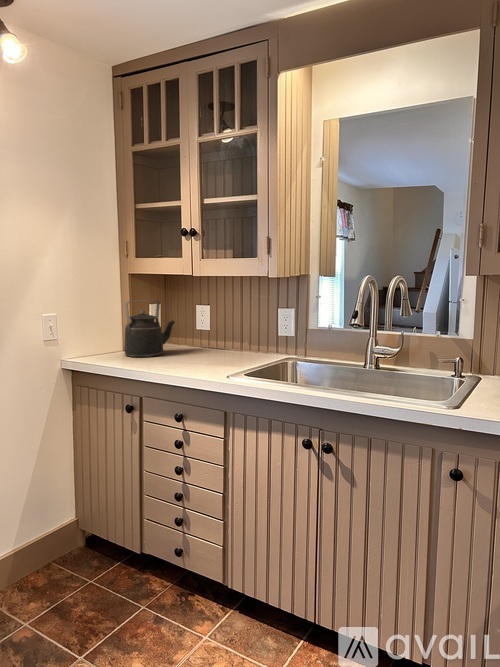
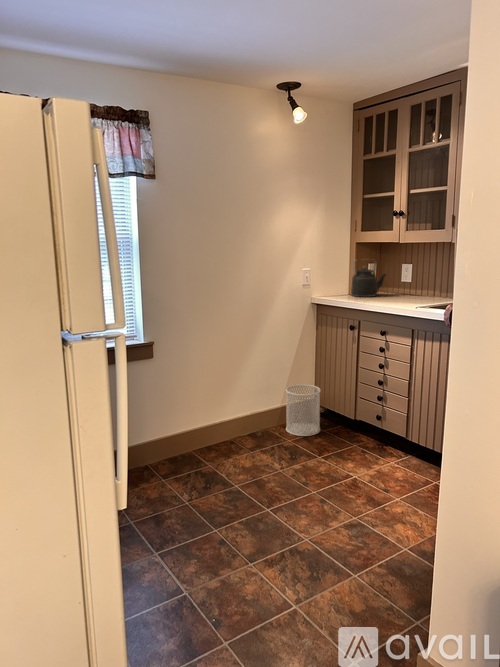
wastebasket: none [19,506,85,604] -> present [286,384,321,436]

